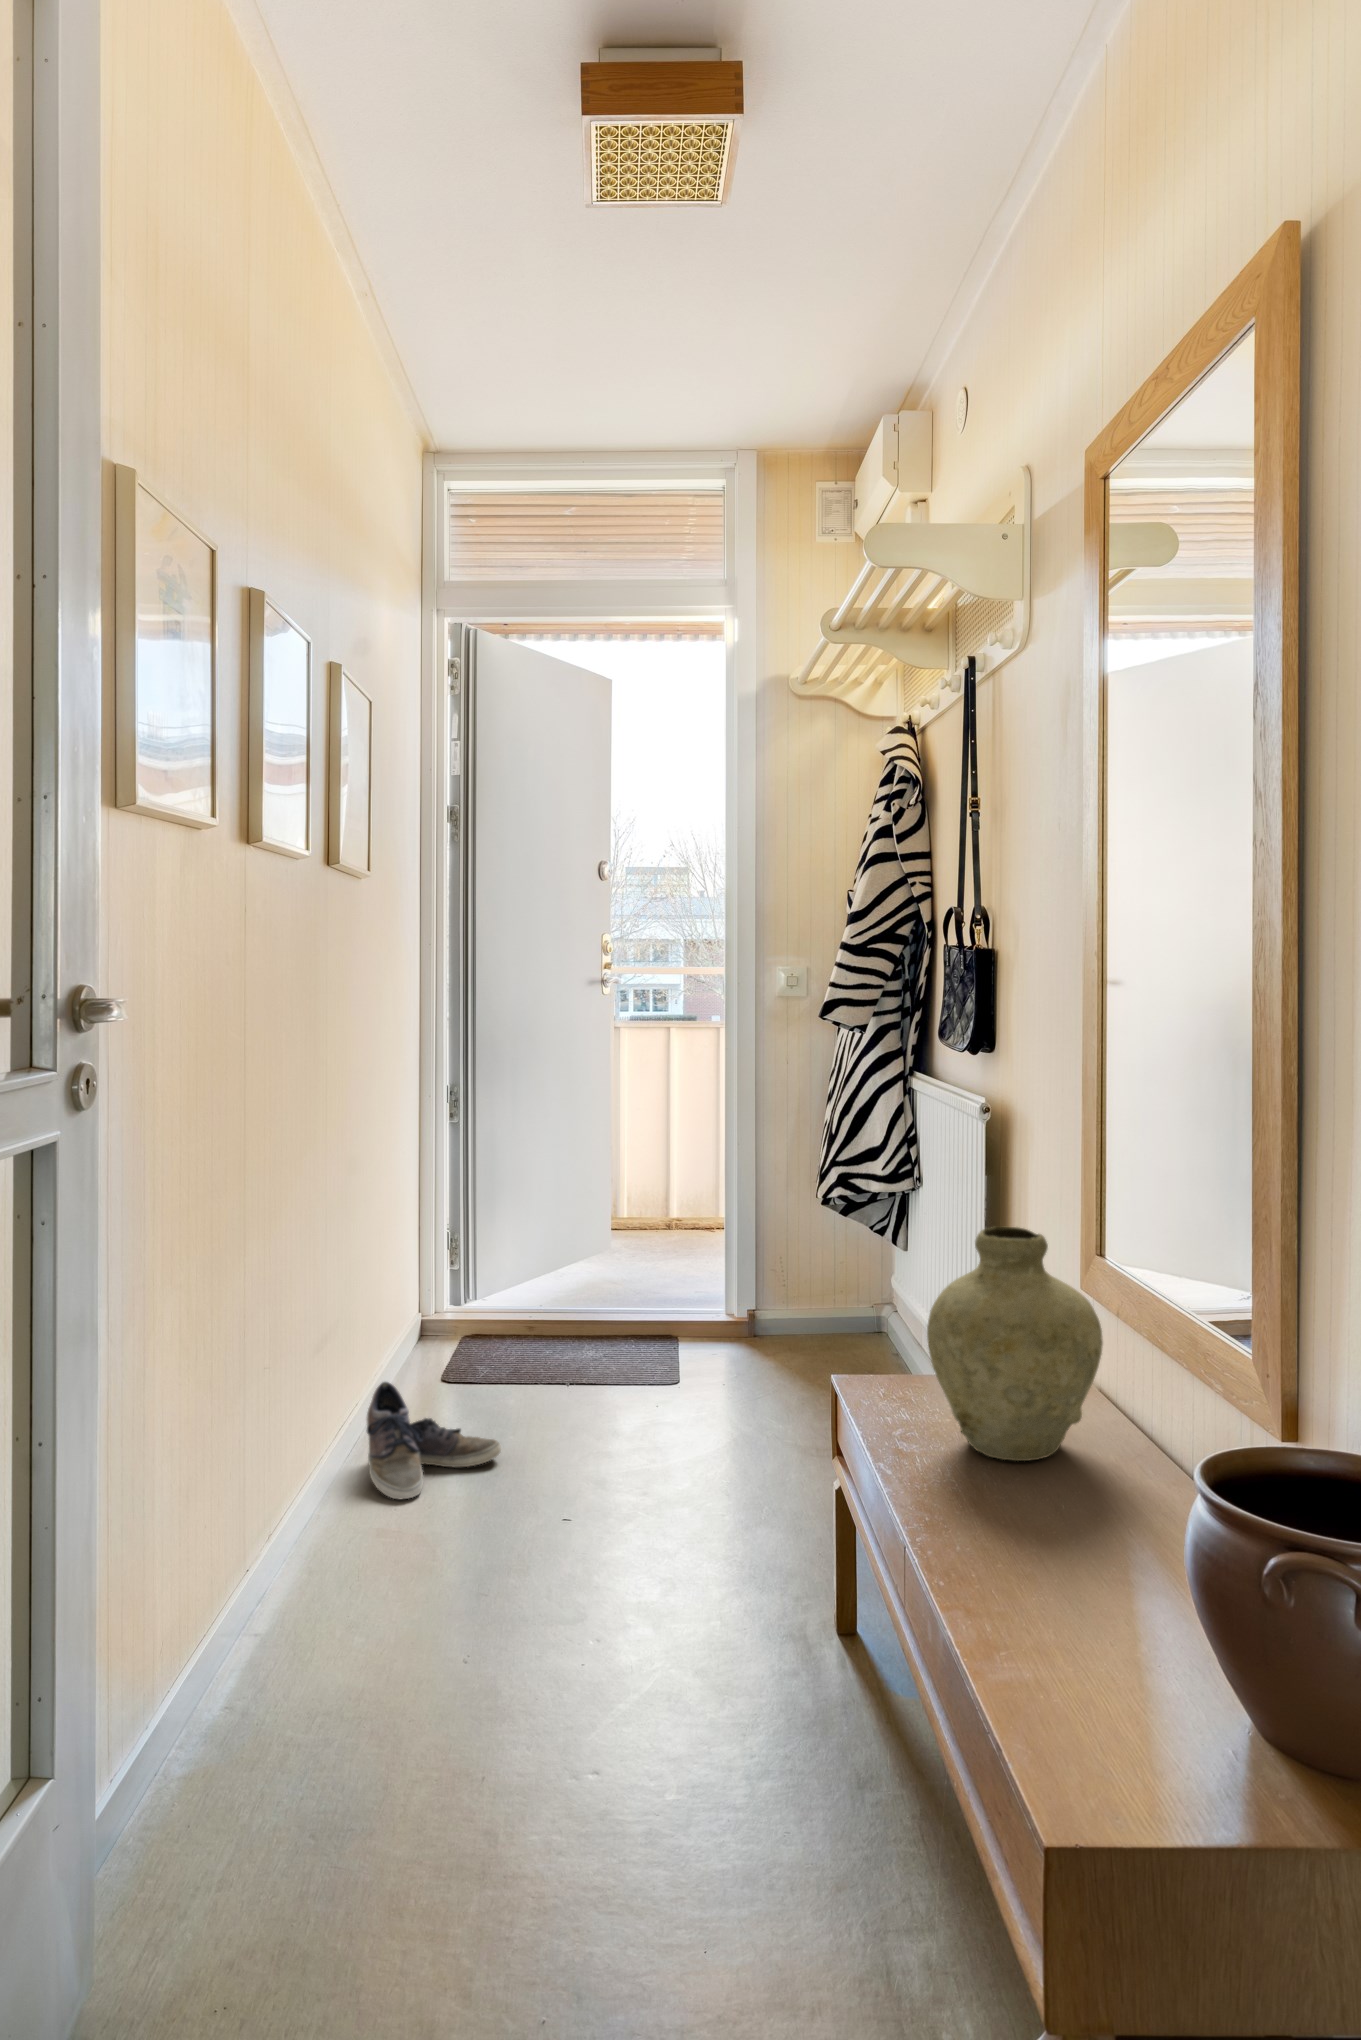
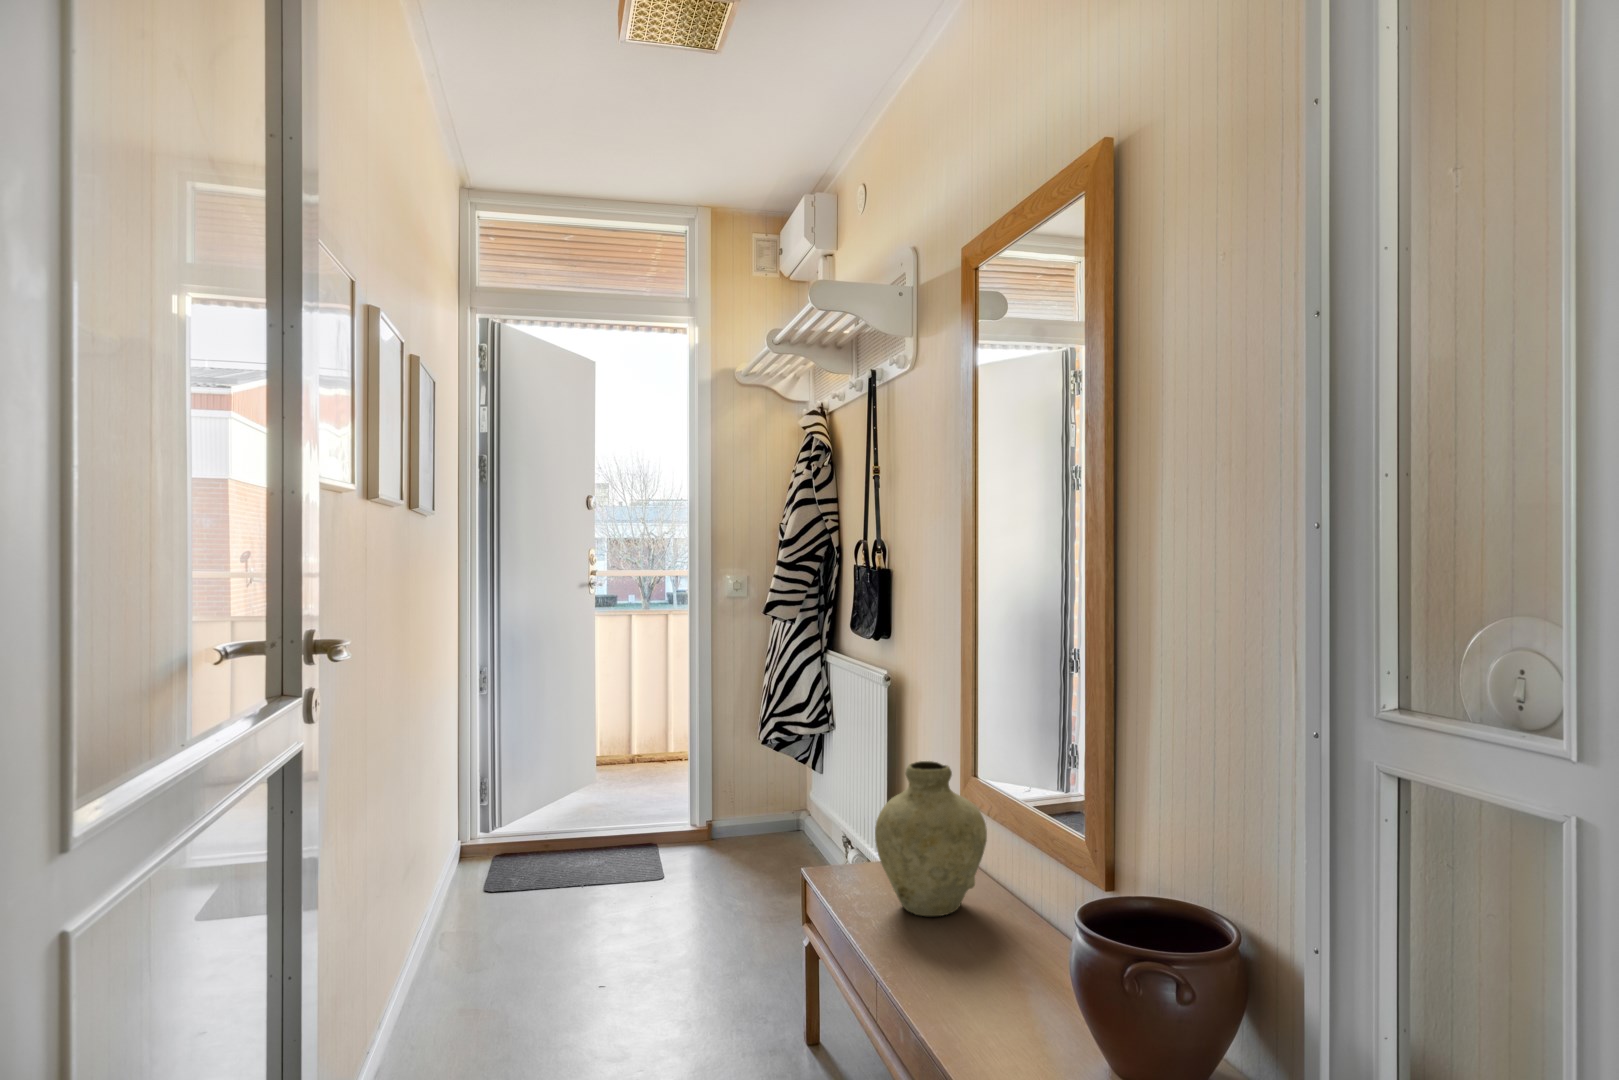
shoe: present [366,1382,501,1499] -> none [436,897,542,986]

